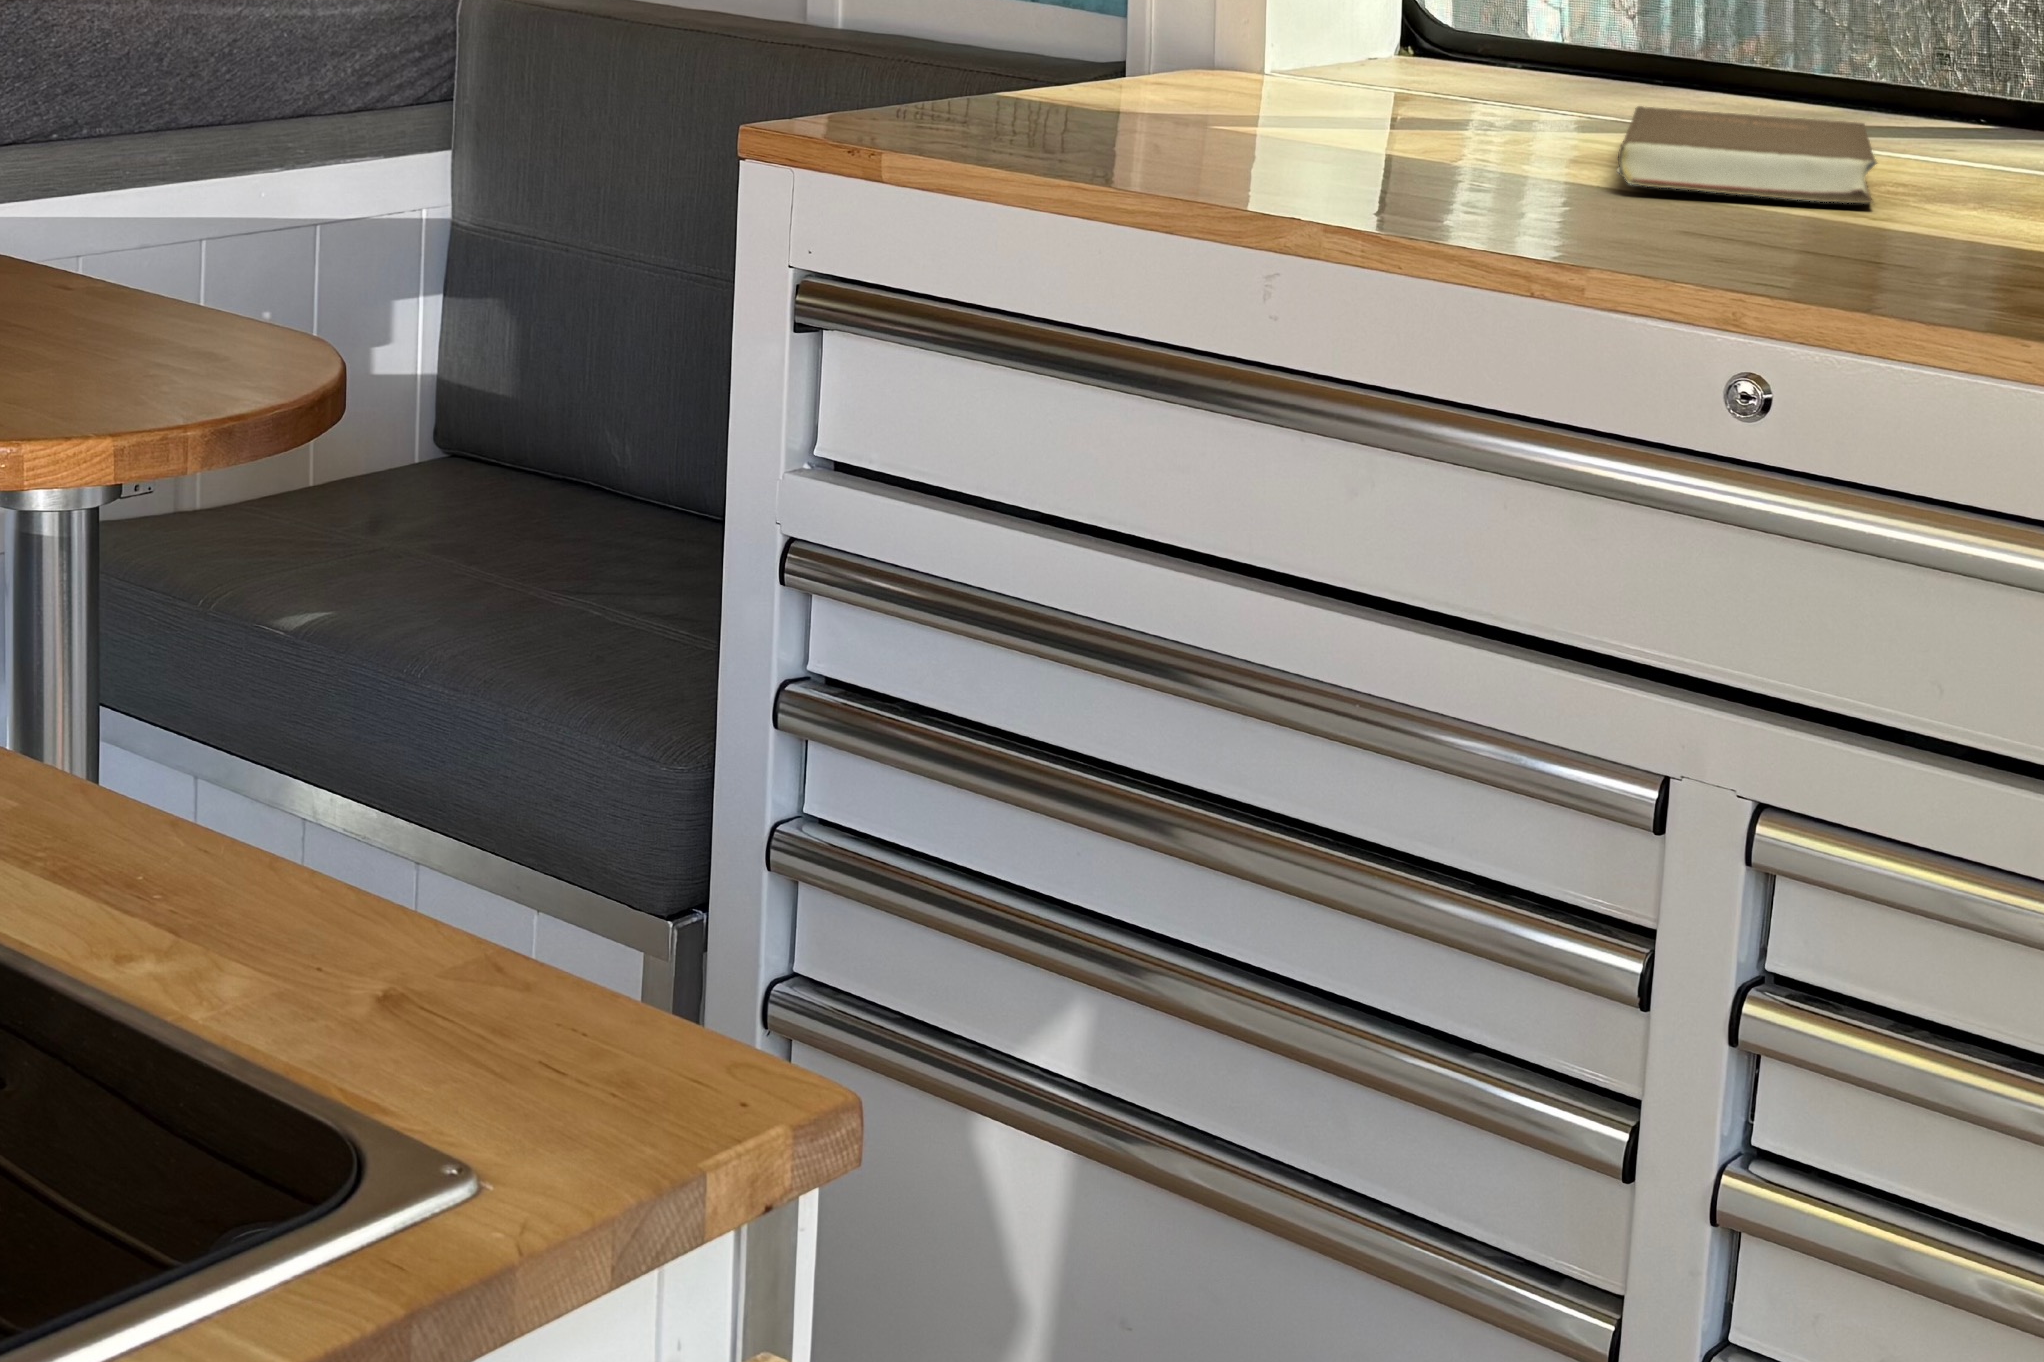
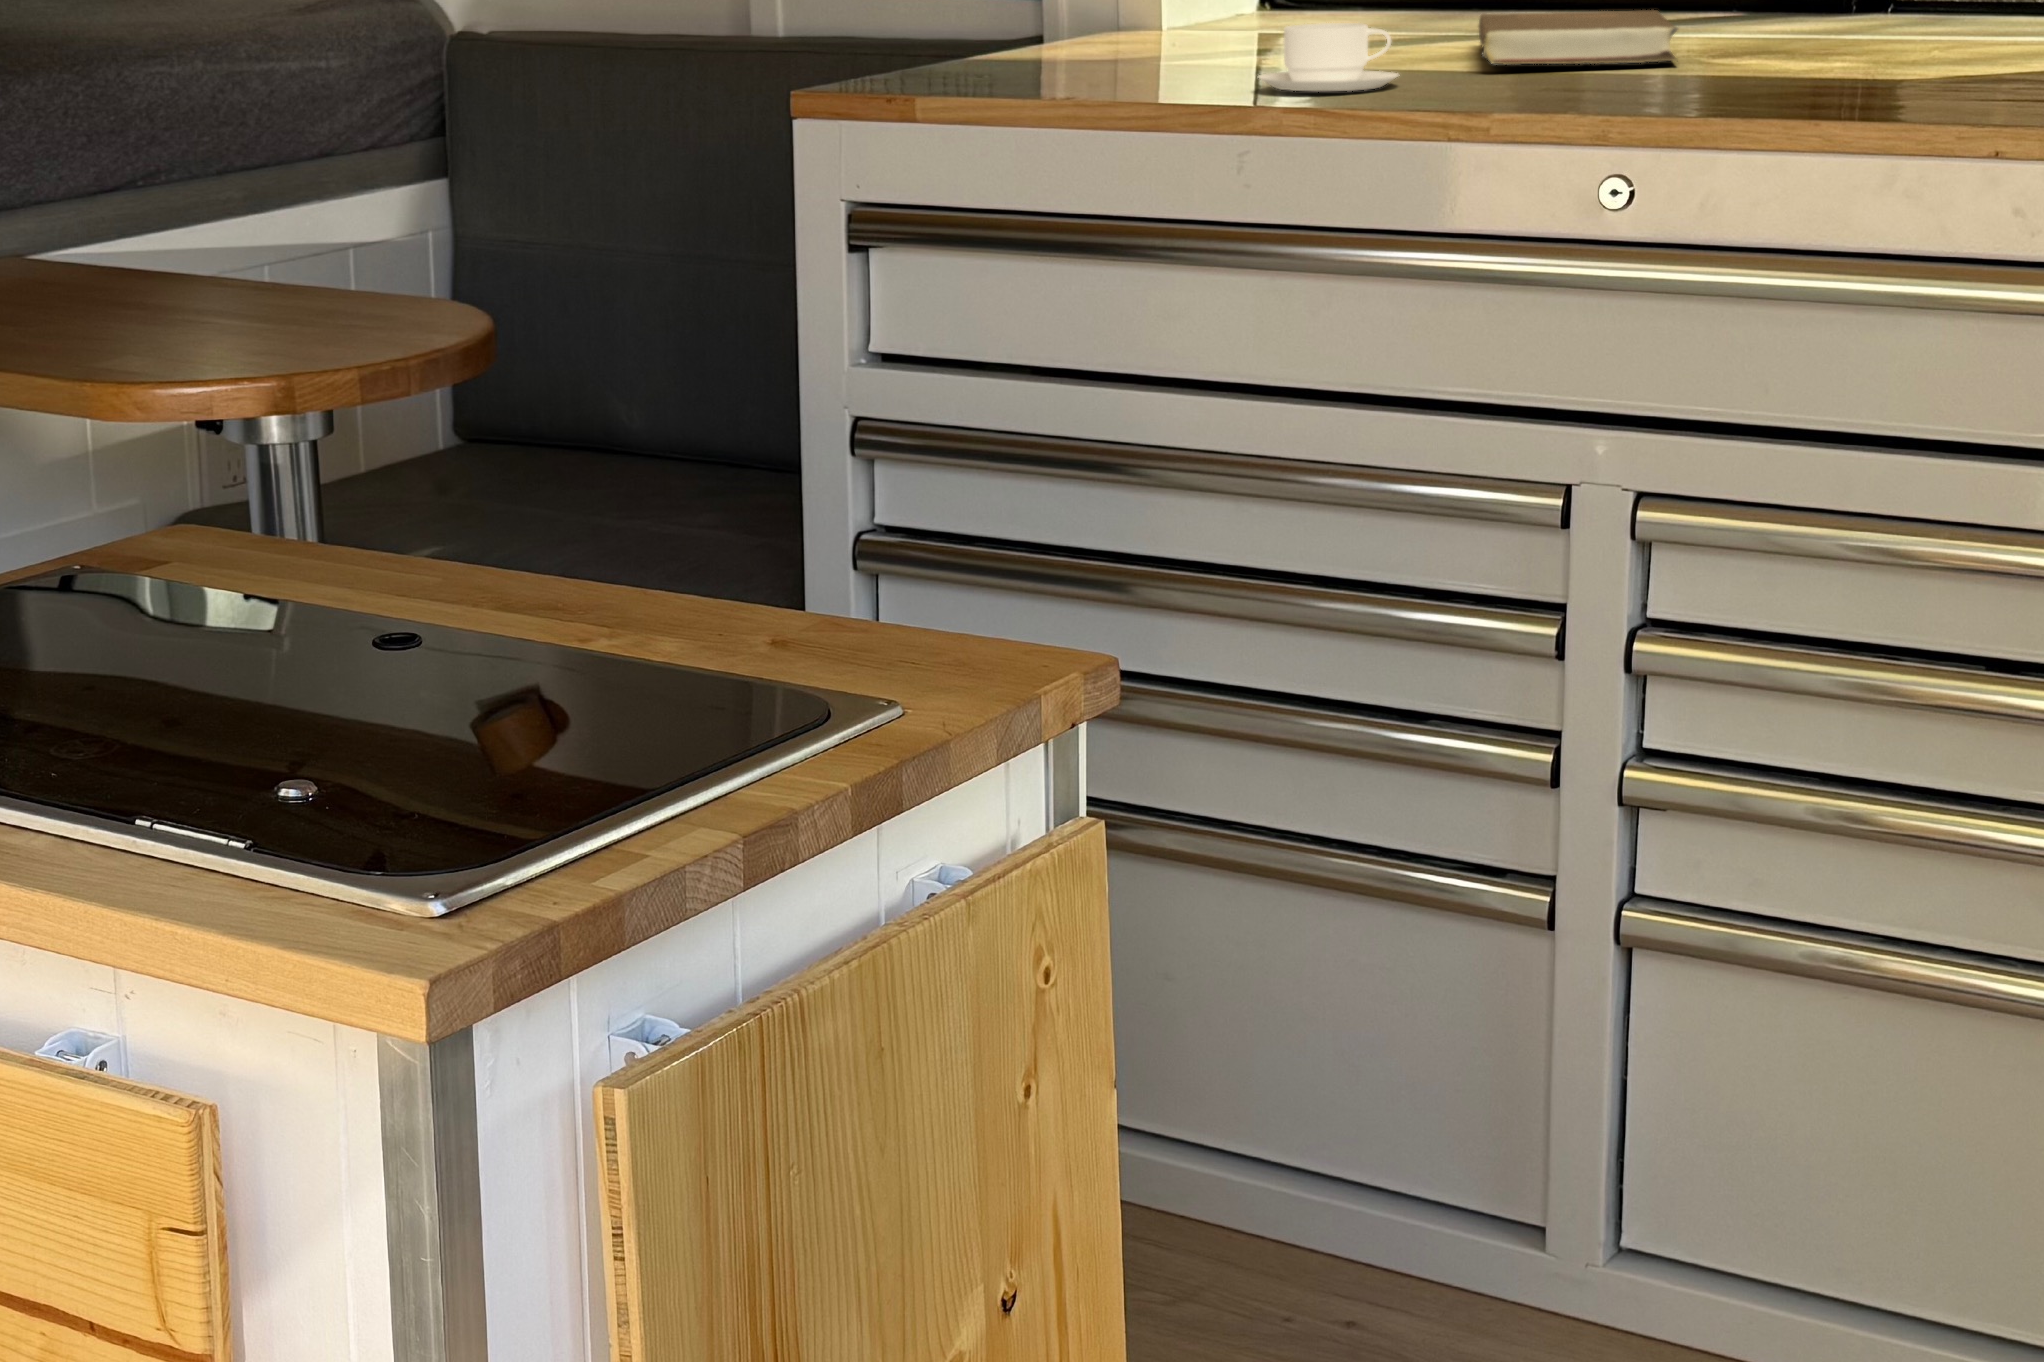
coffee cup: none [1318,113,1503,207] -> present [1258,23,1398,91]

